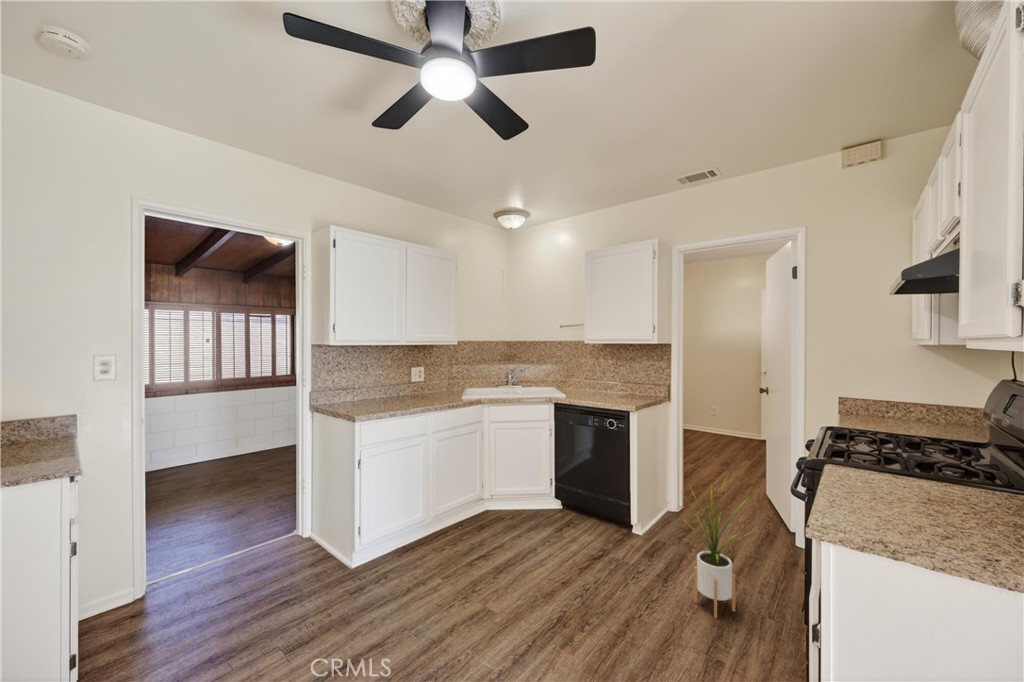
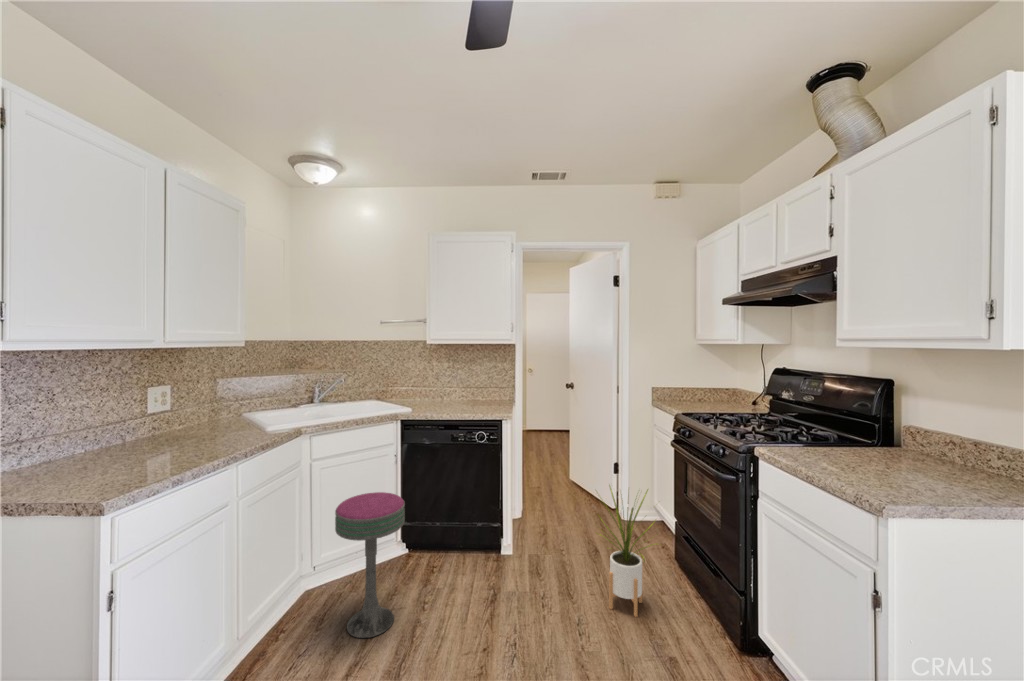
bar stool: none [484,449,530,547] -> present [335,492,405,638]

